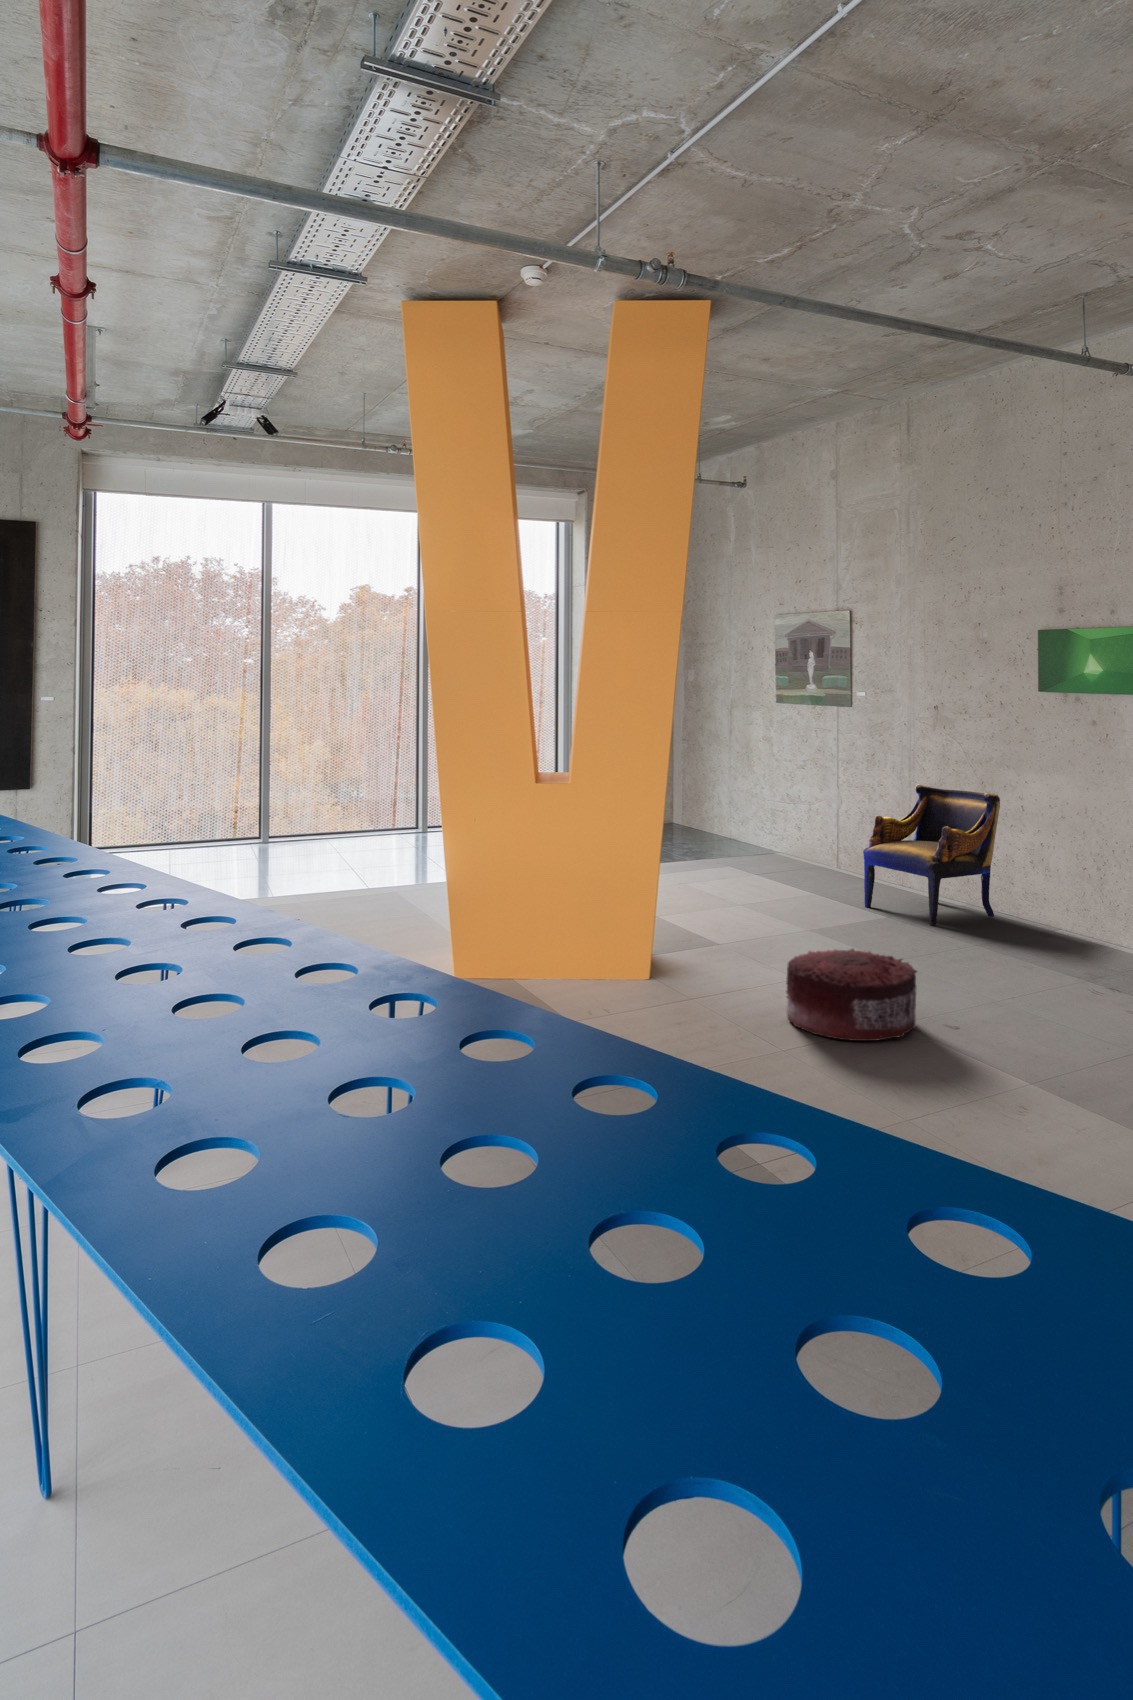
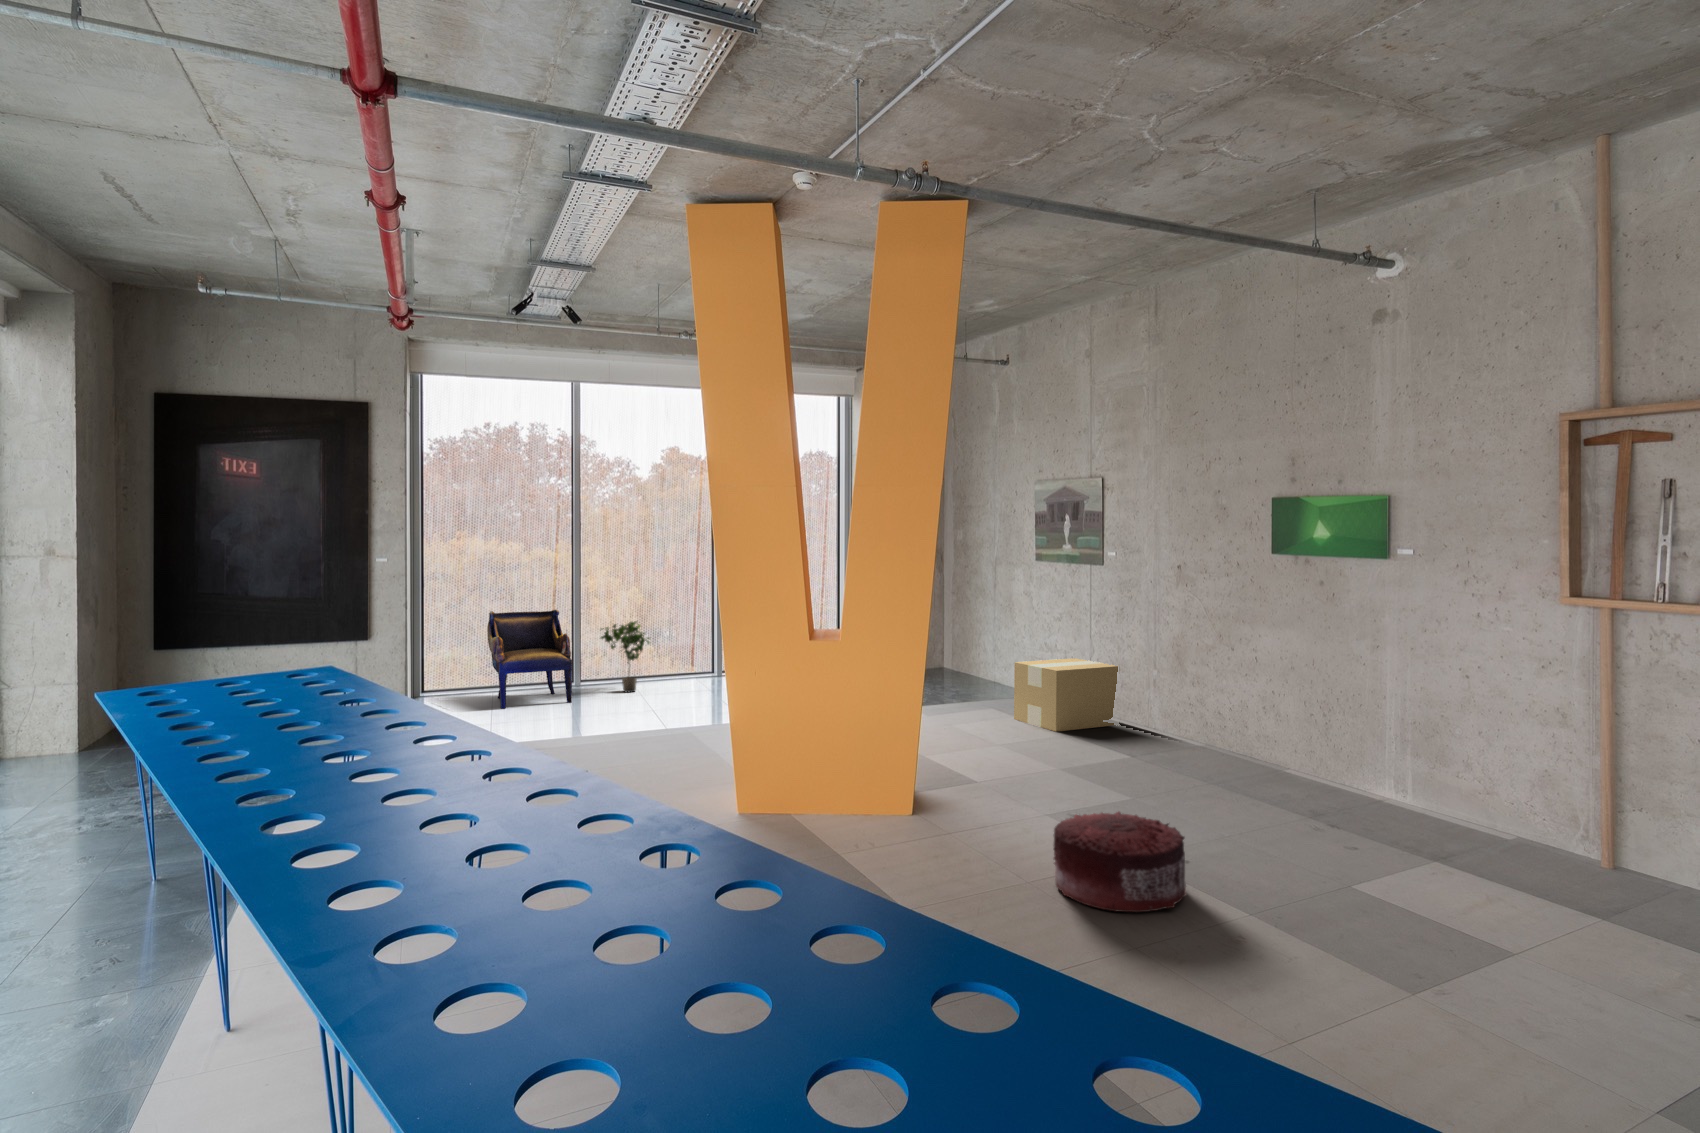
potted plant: none [305,766,360,842] -> present [601,621,649,692]
armchair: present [863,784,1000,926] -> present [487,609,572,709]
cardboard box: none [744,807,857,882] -> present [1014,658,1118,732]

